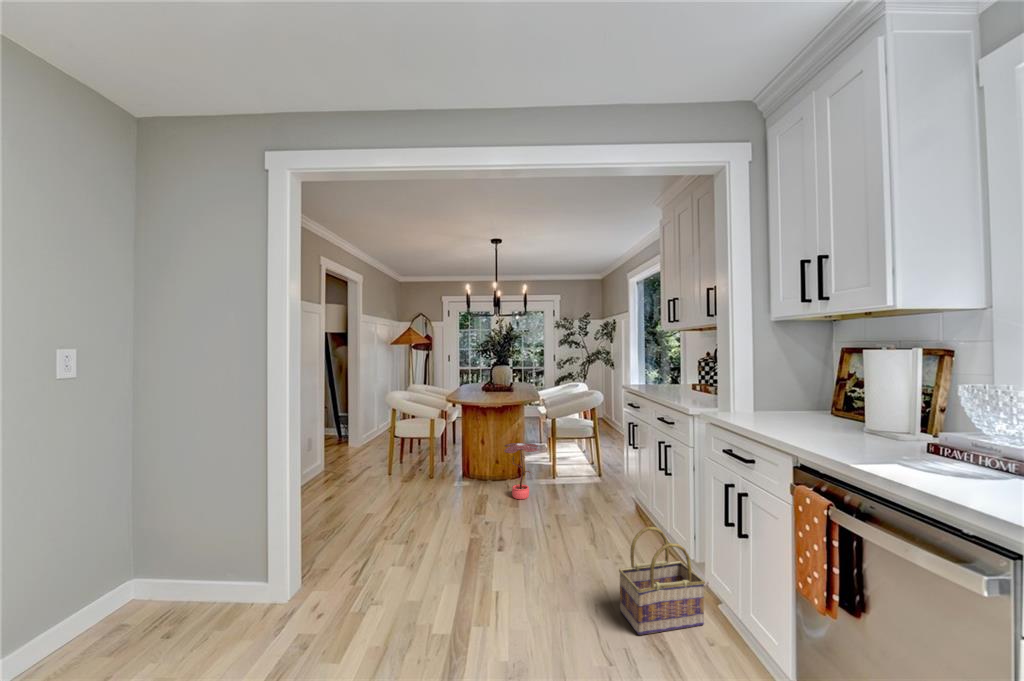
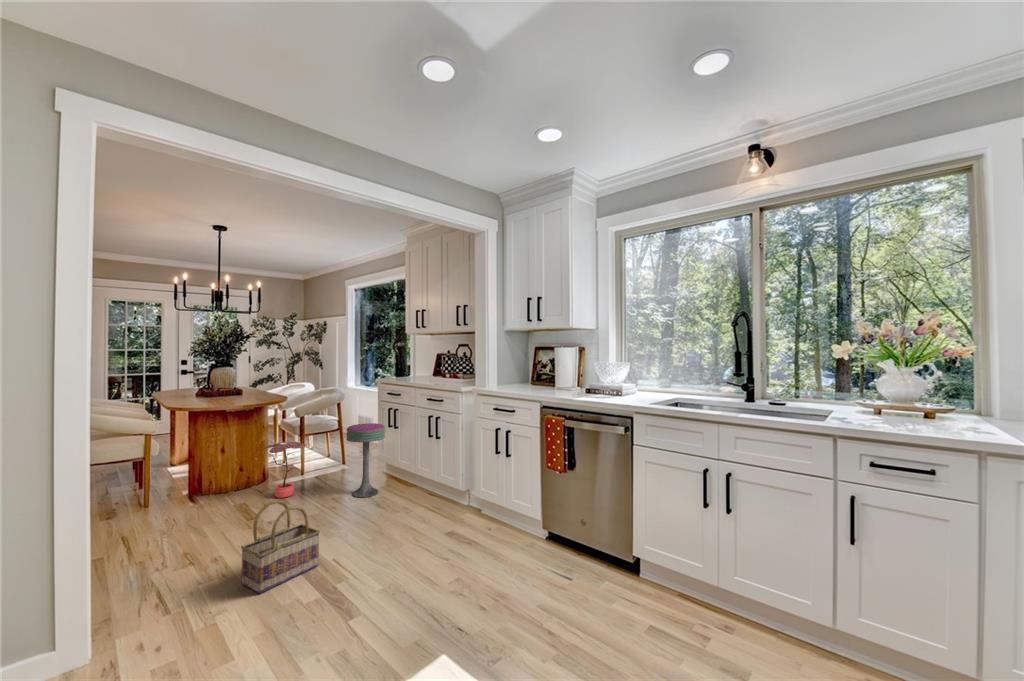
bar stool: none [570,436,614,524] -> present [347,423,385,497]
basket: present [619,527,705,635] -> present [241,500,320,593]

